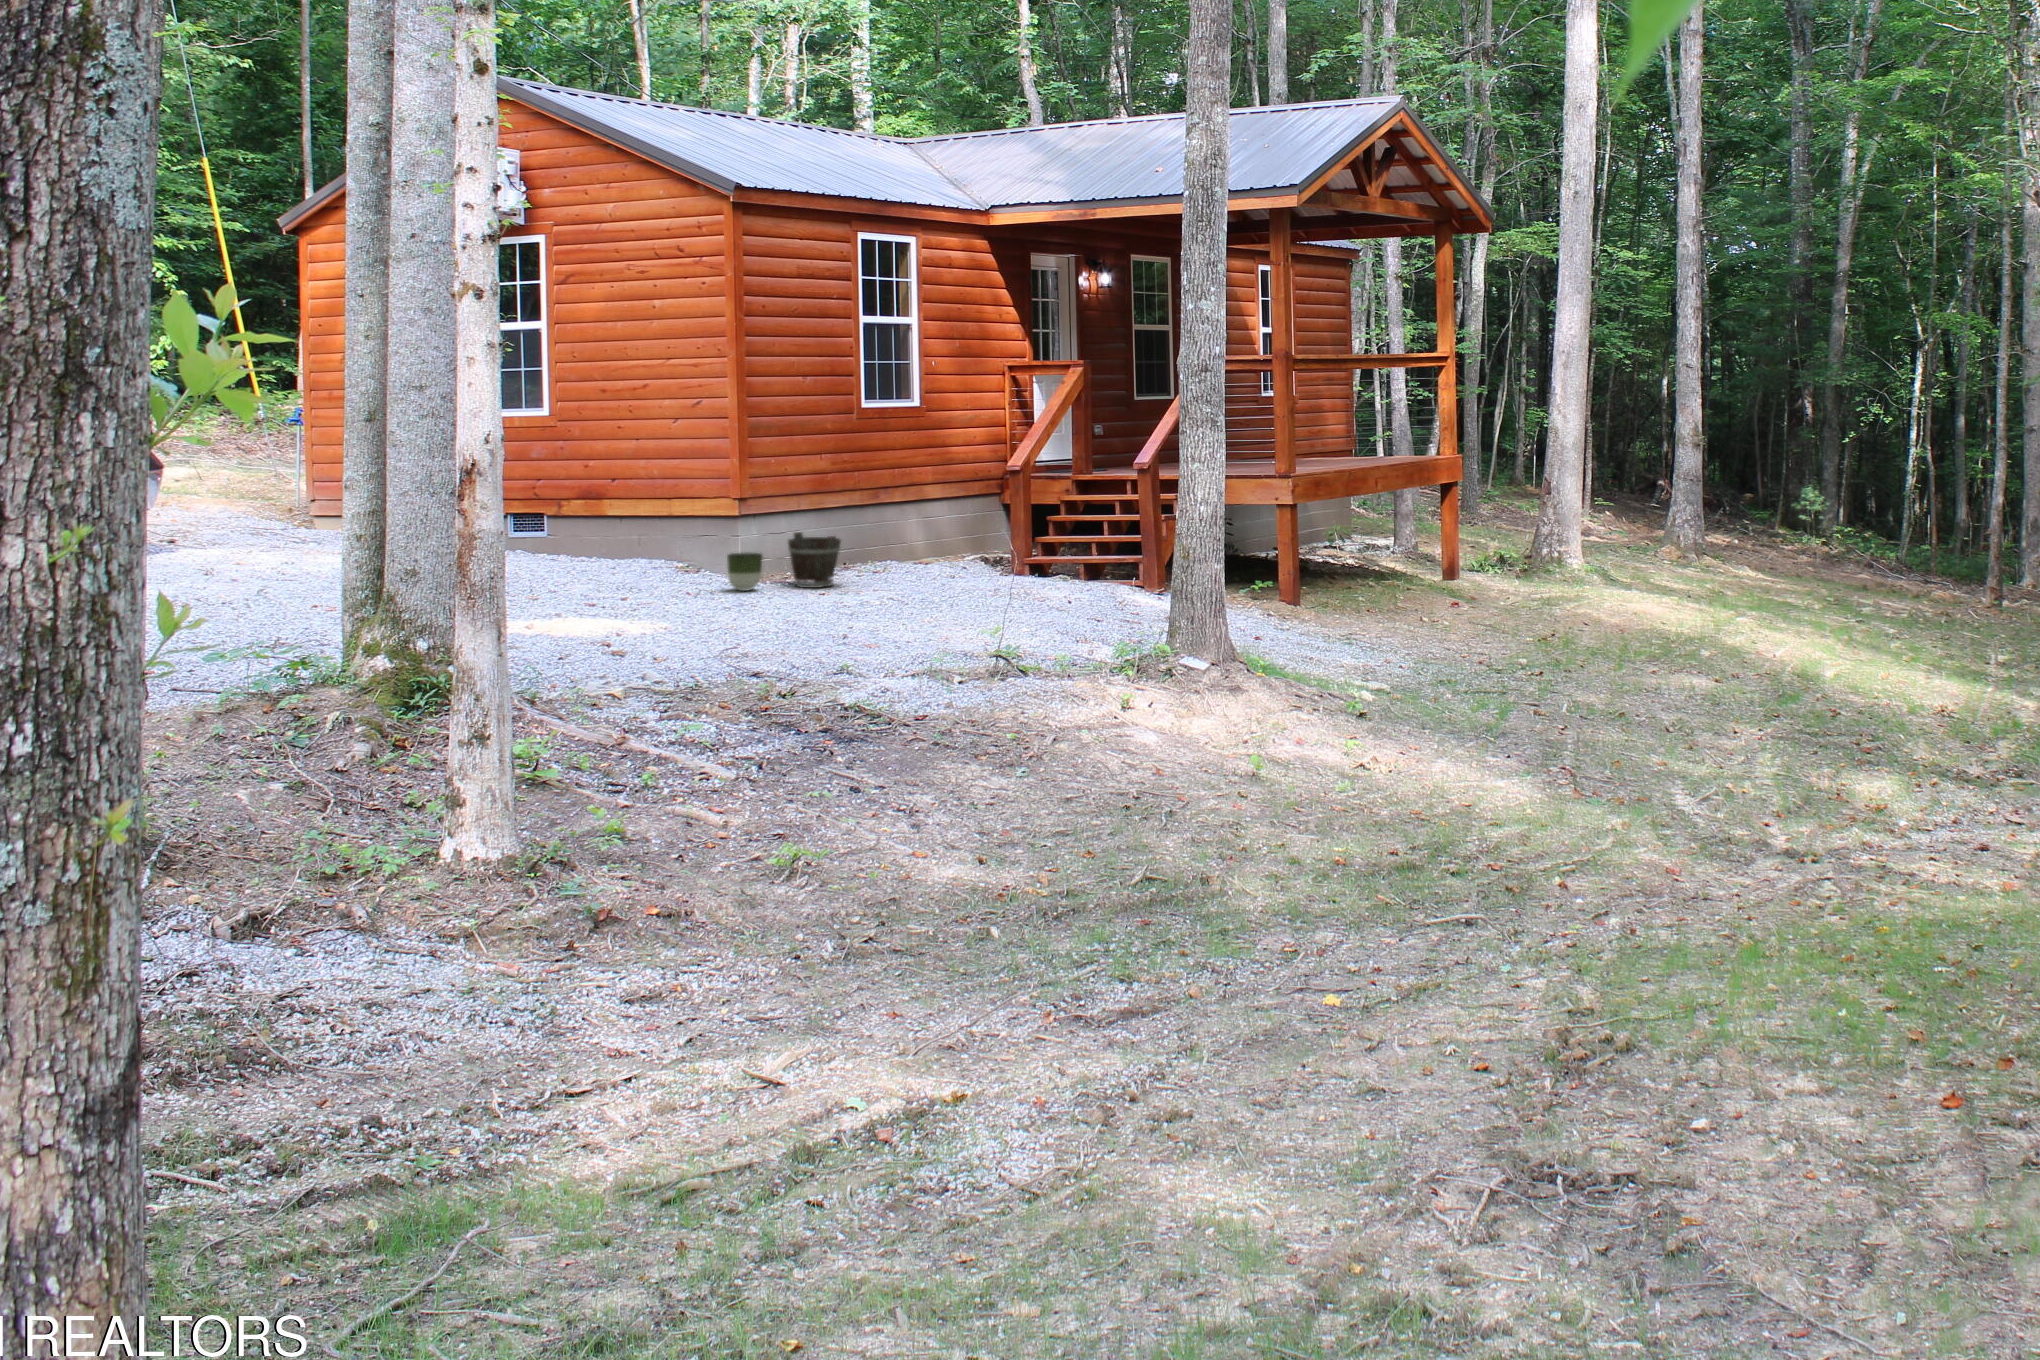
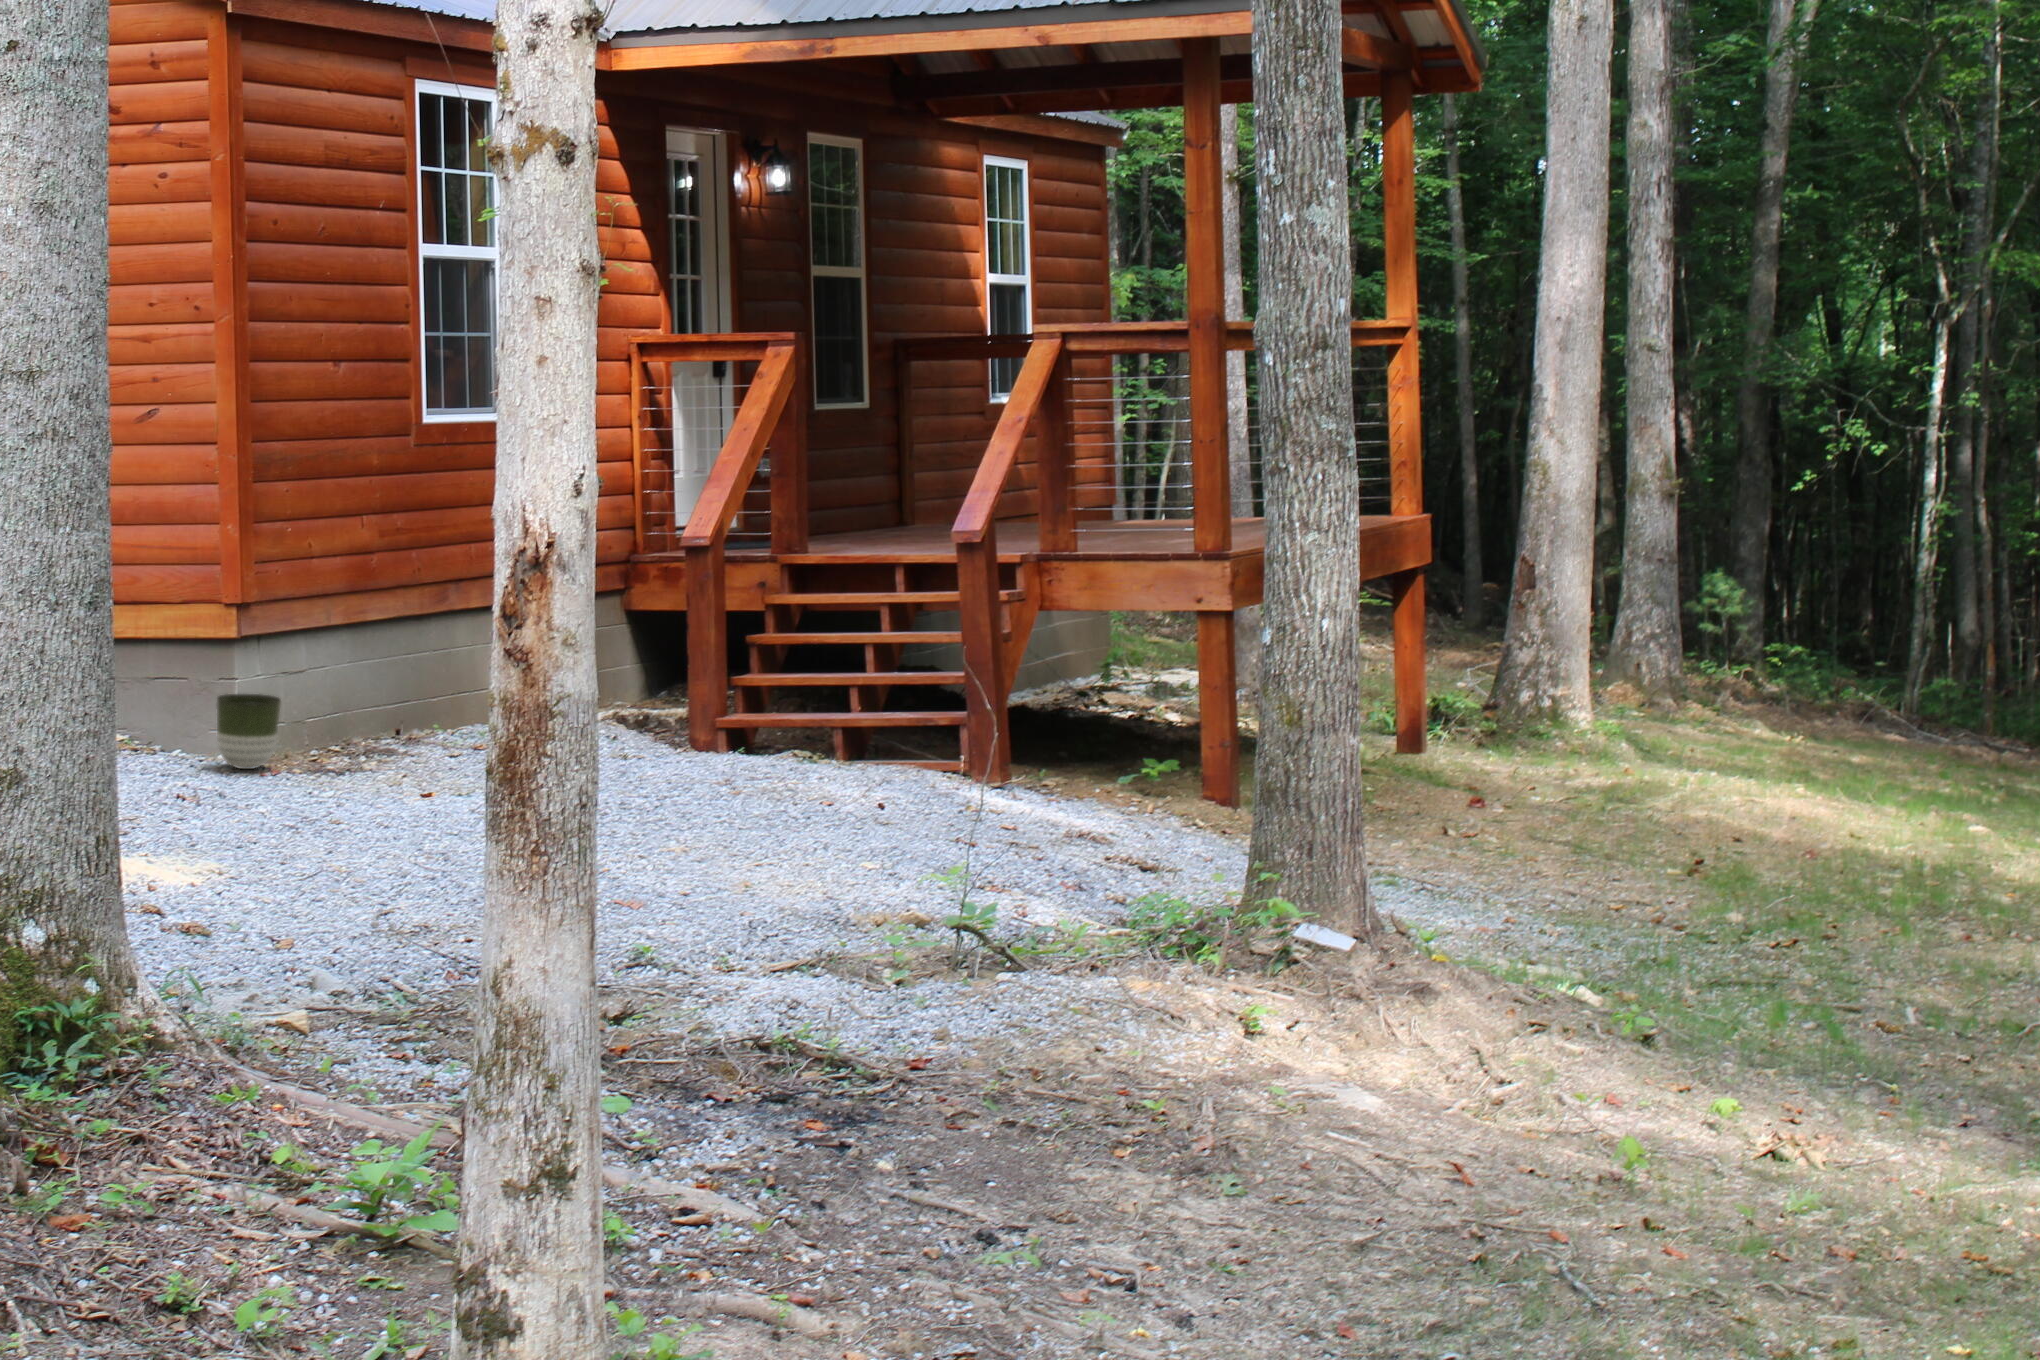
bucket: present [788,532,841,588] -> none [310,654,408,764]

